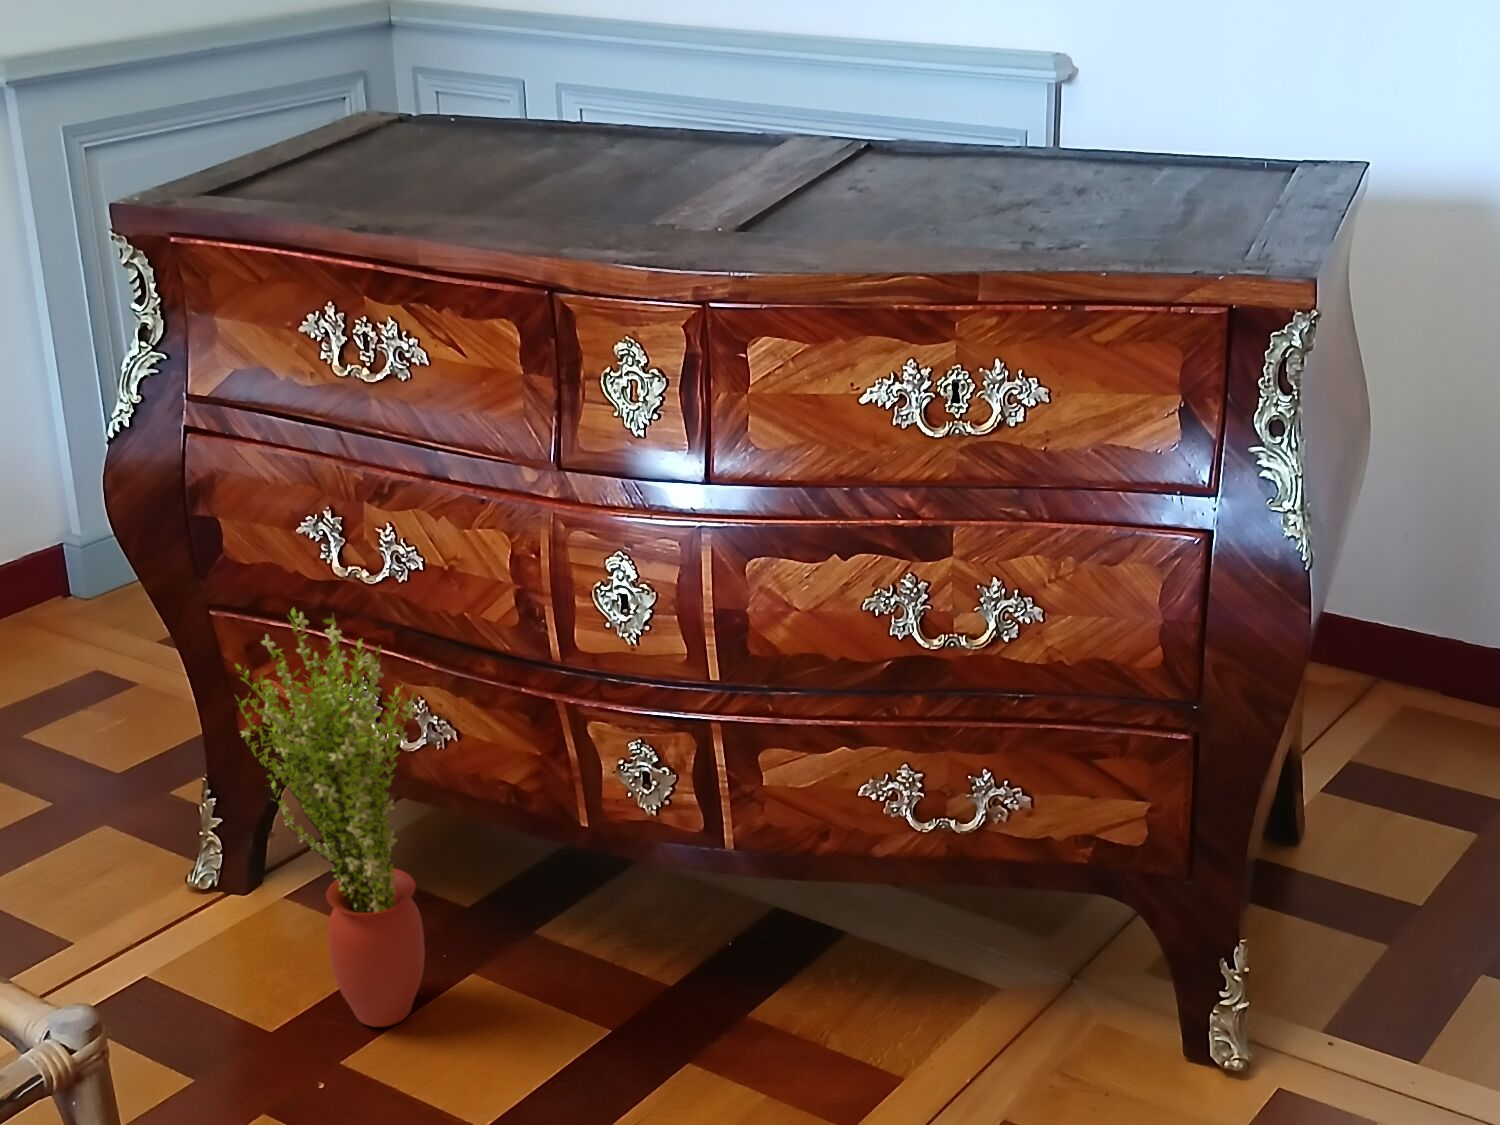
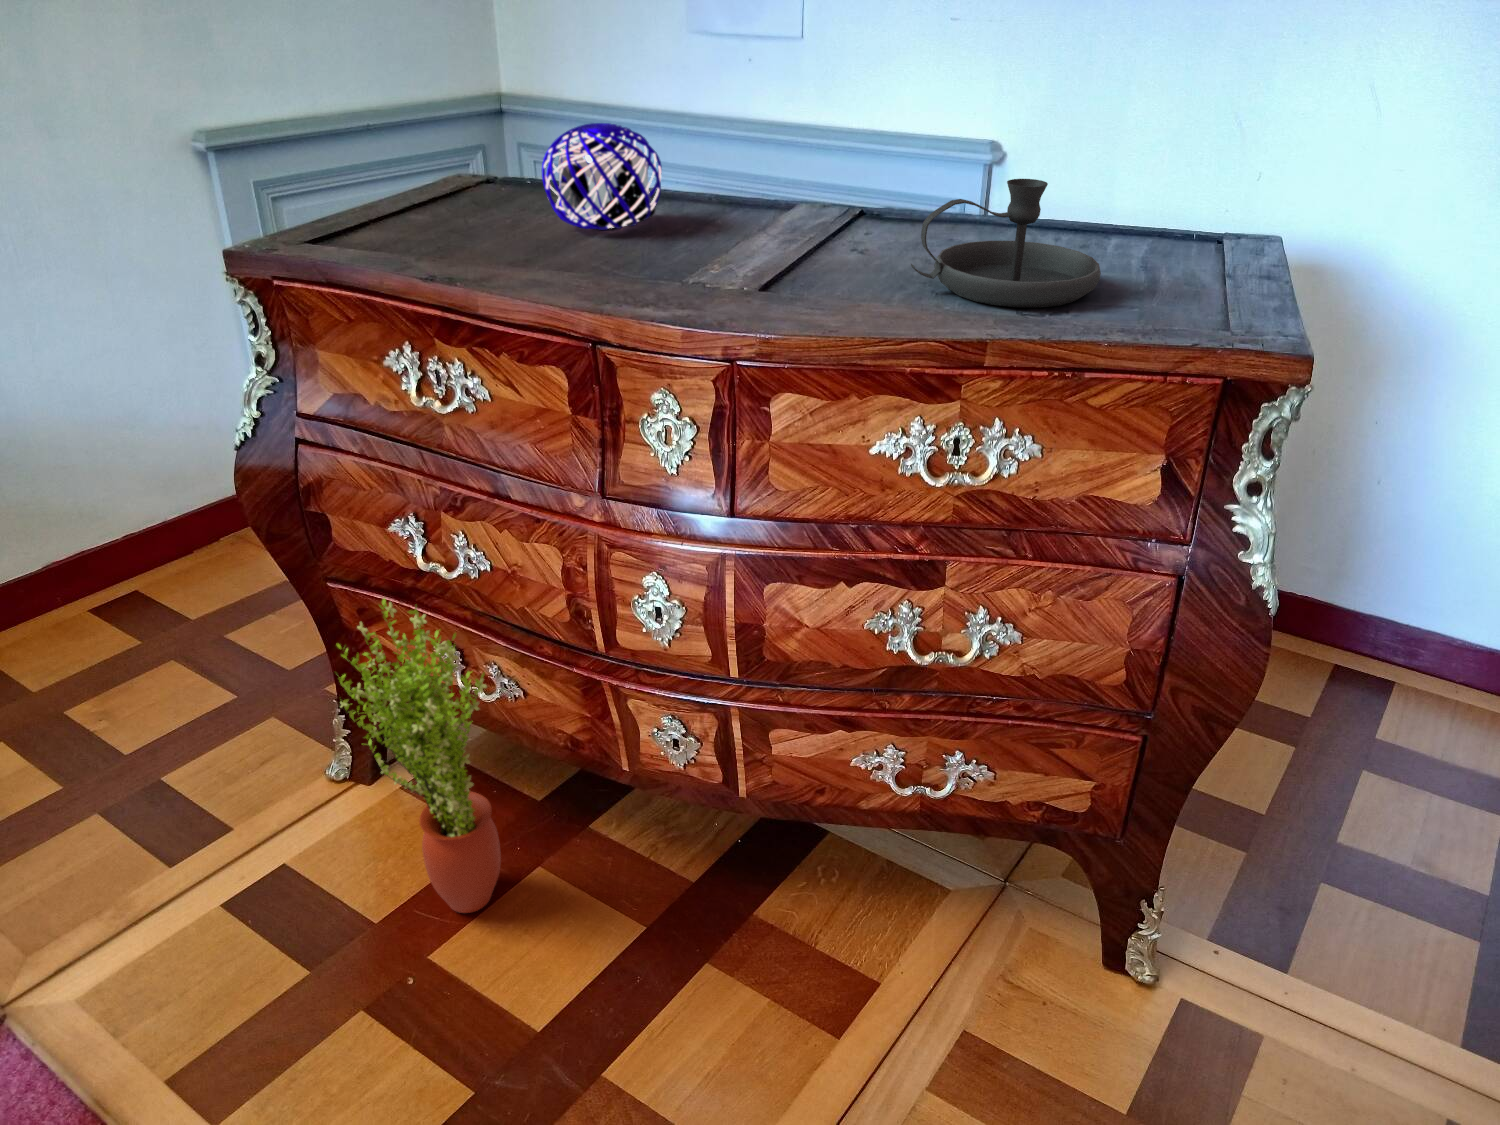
decorative orb: none [481,51,623,173] -> present [542,123,662,230]
candlestick: none [904,104,1119,242] -> present [911,179,1101,308]

